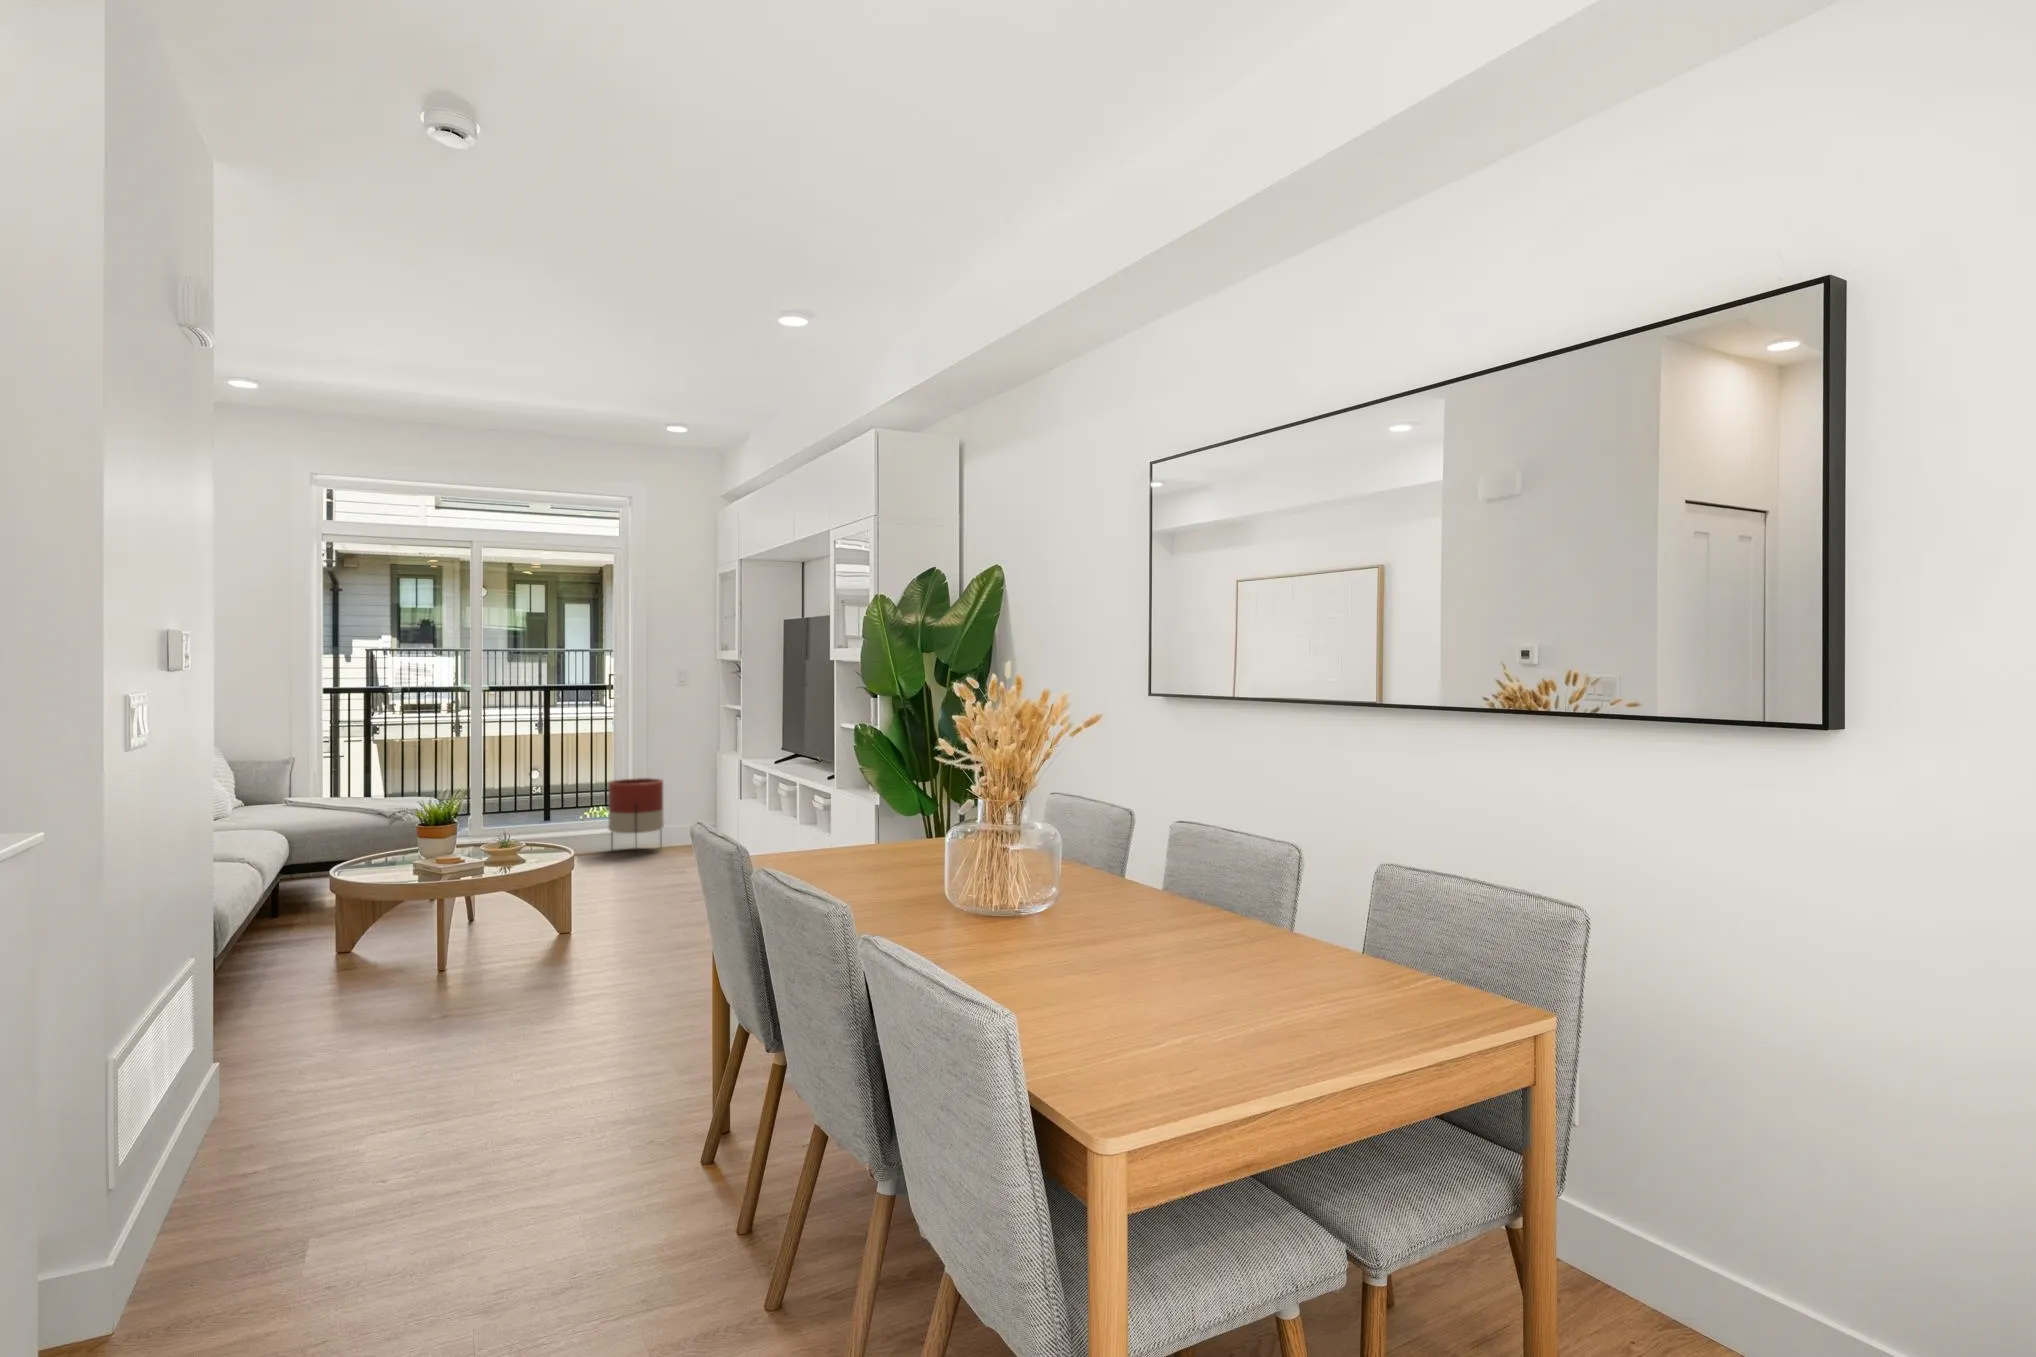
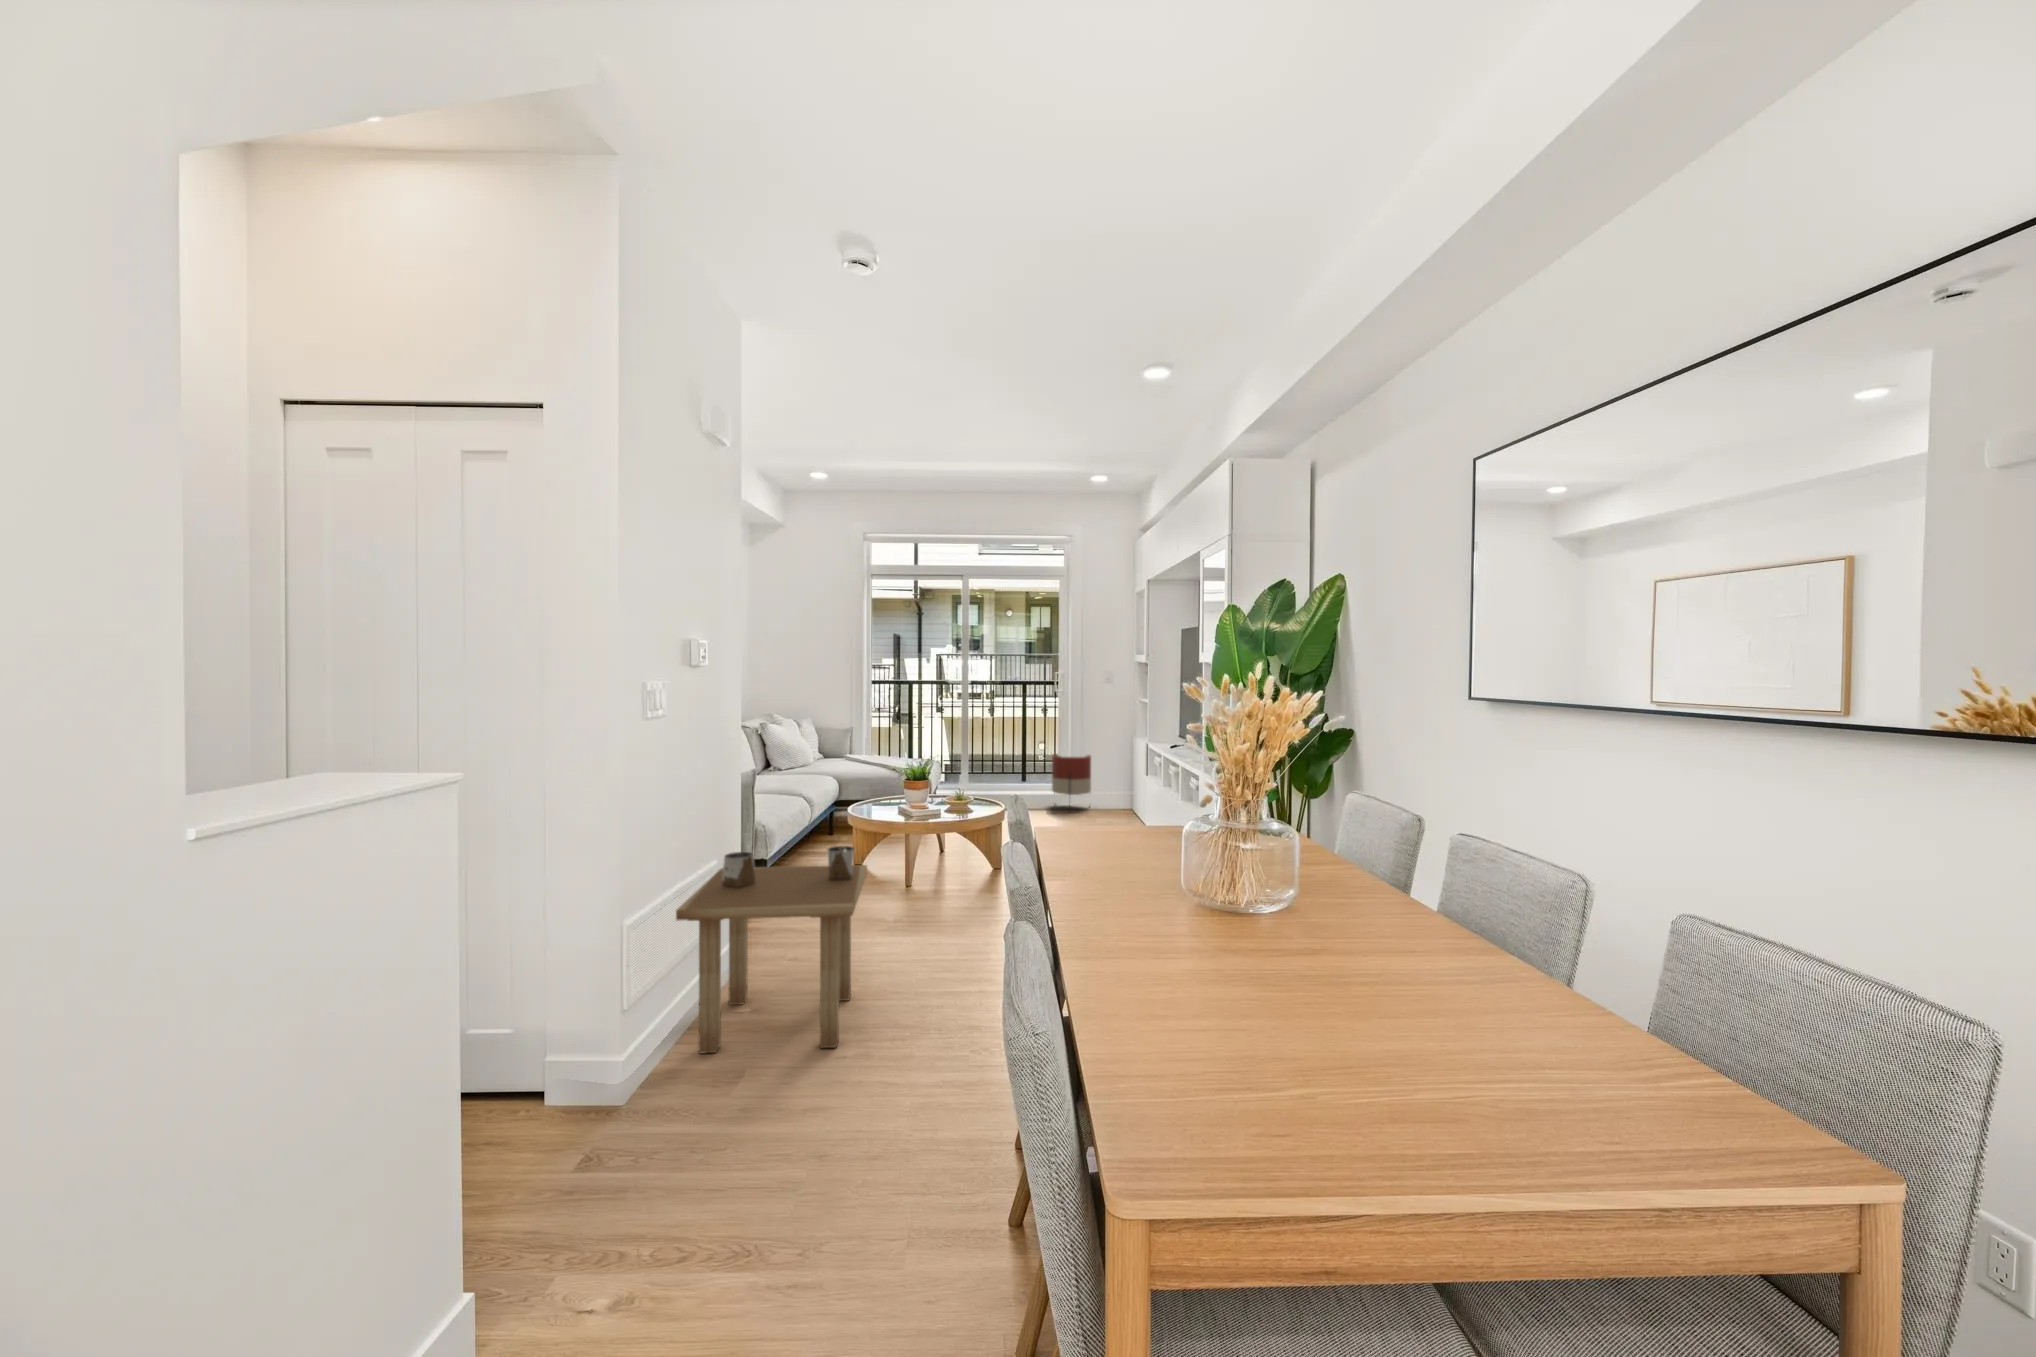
side table: none [194,909,473,1222] -> present [676,846,867,1054]

